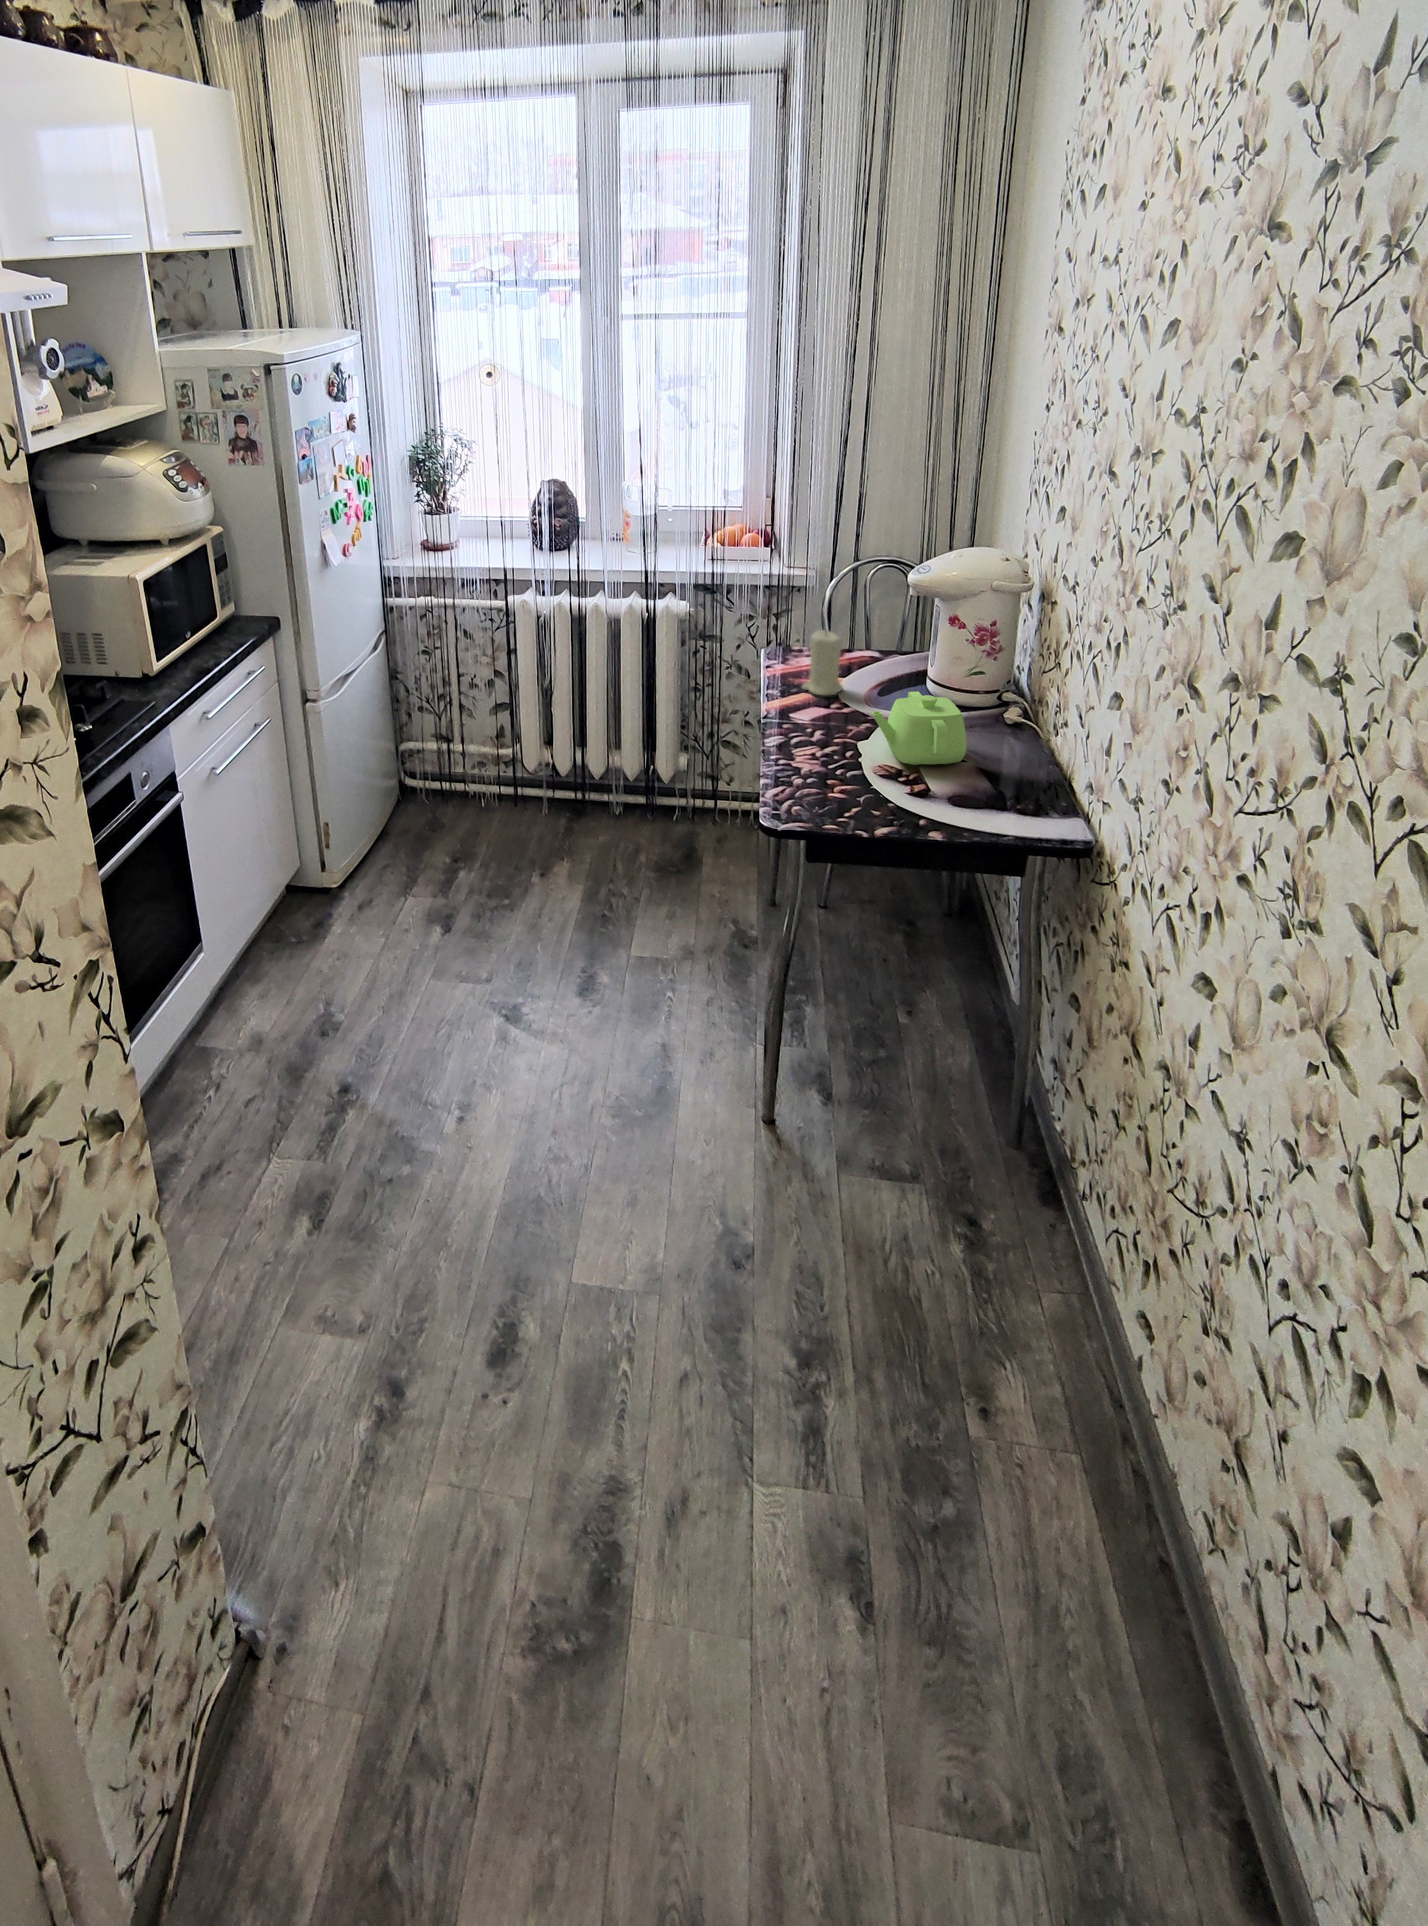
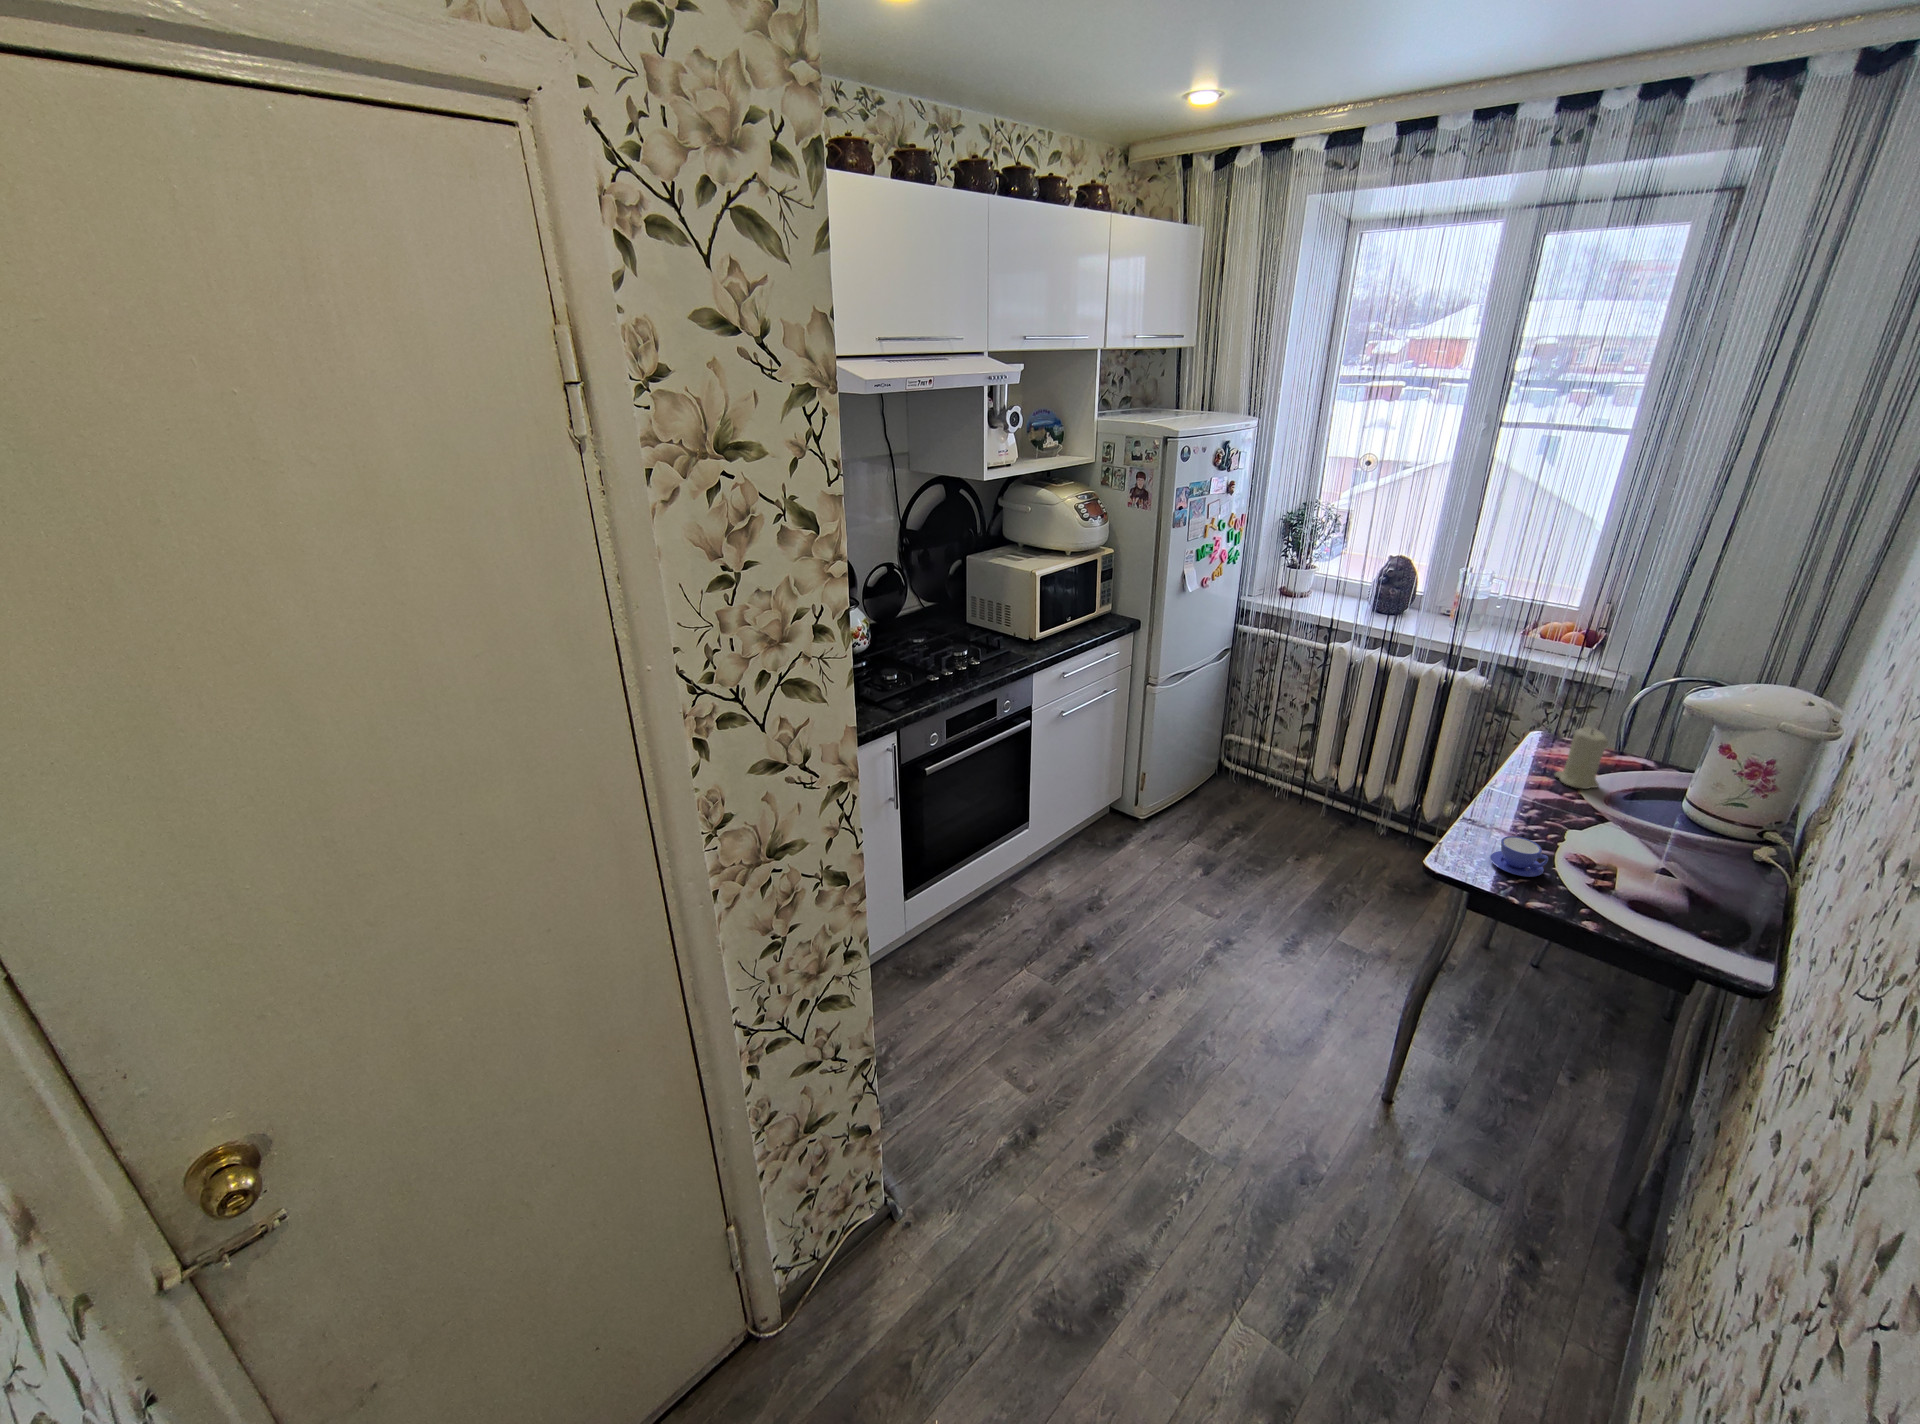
teapot: present [872,692,967,765] -> none [1589,803,1692,880]
teacup: none [809,760,862,802] -> present [1490,836,1548,877]

